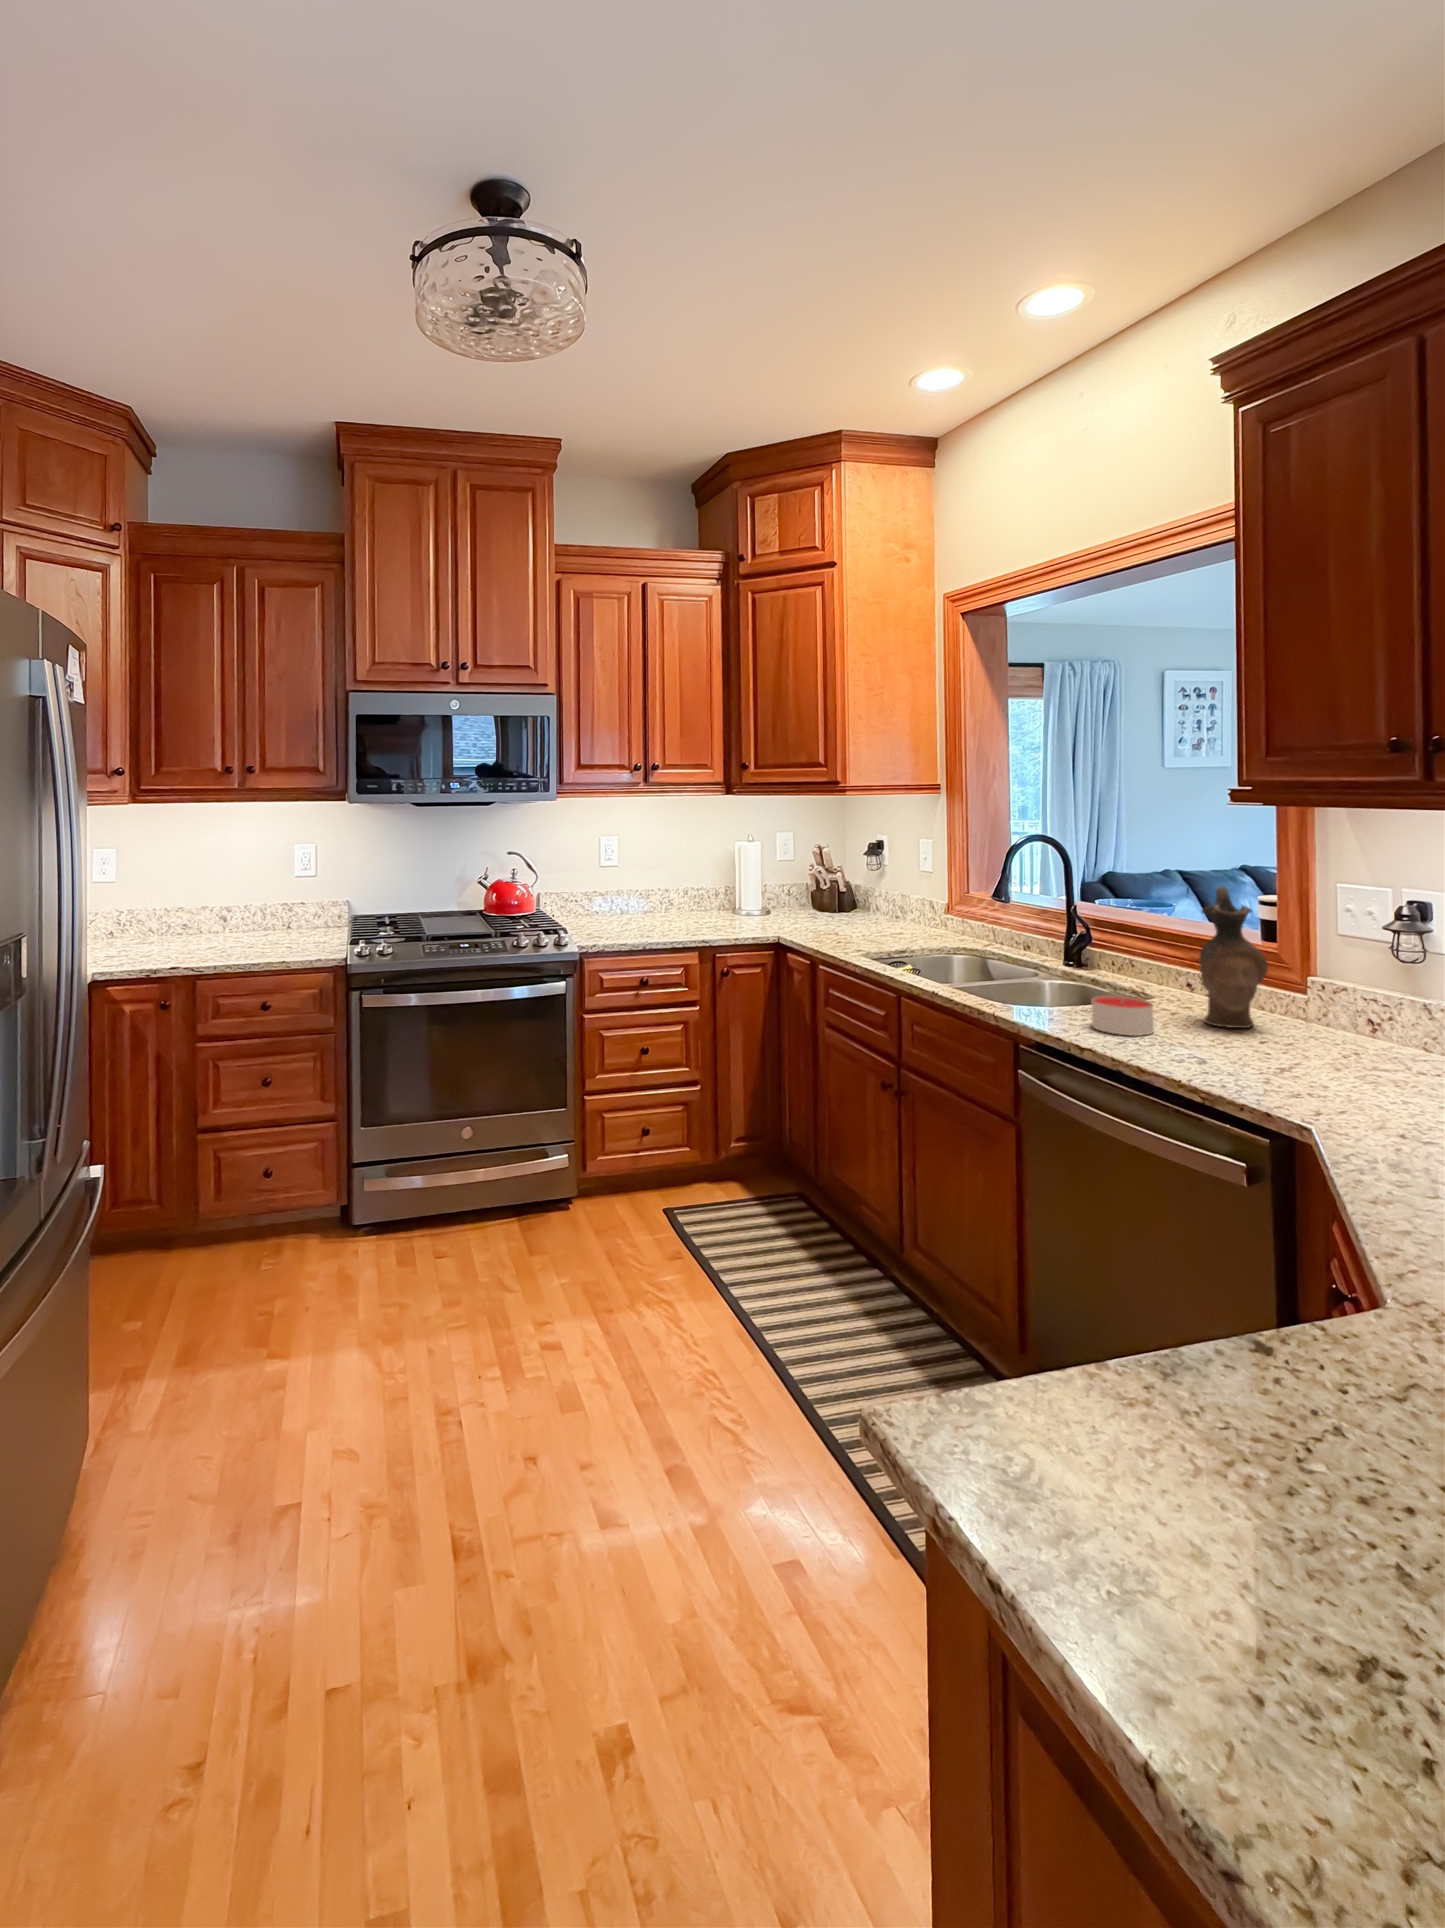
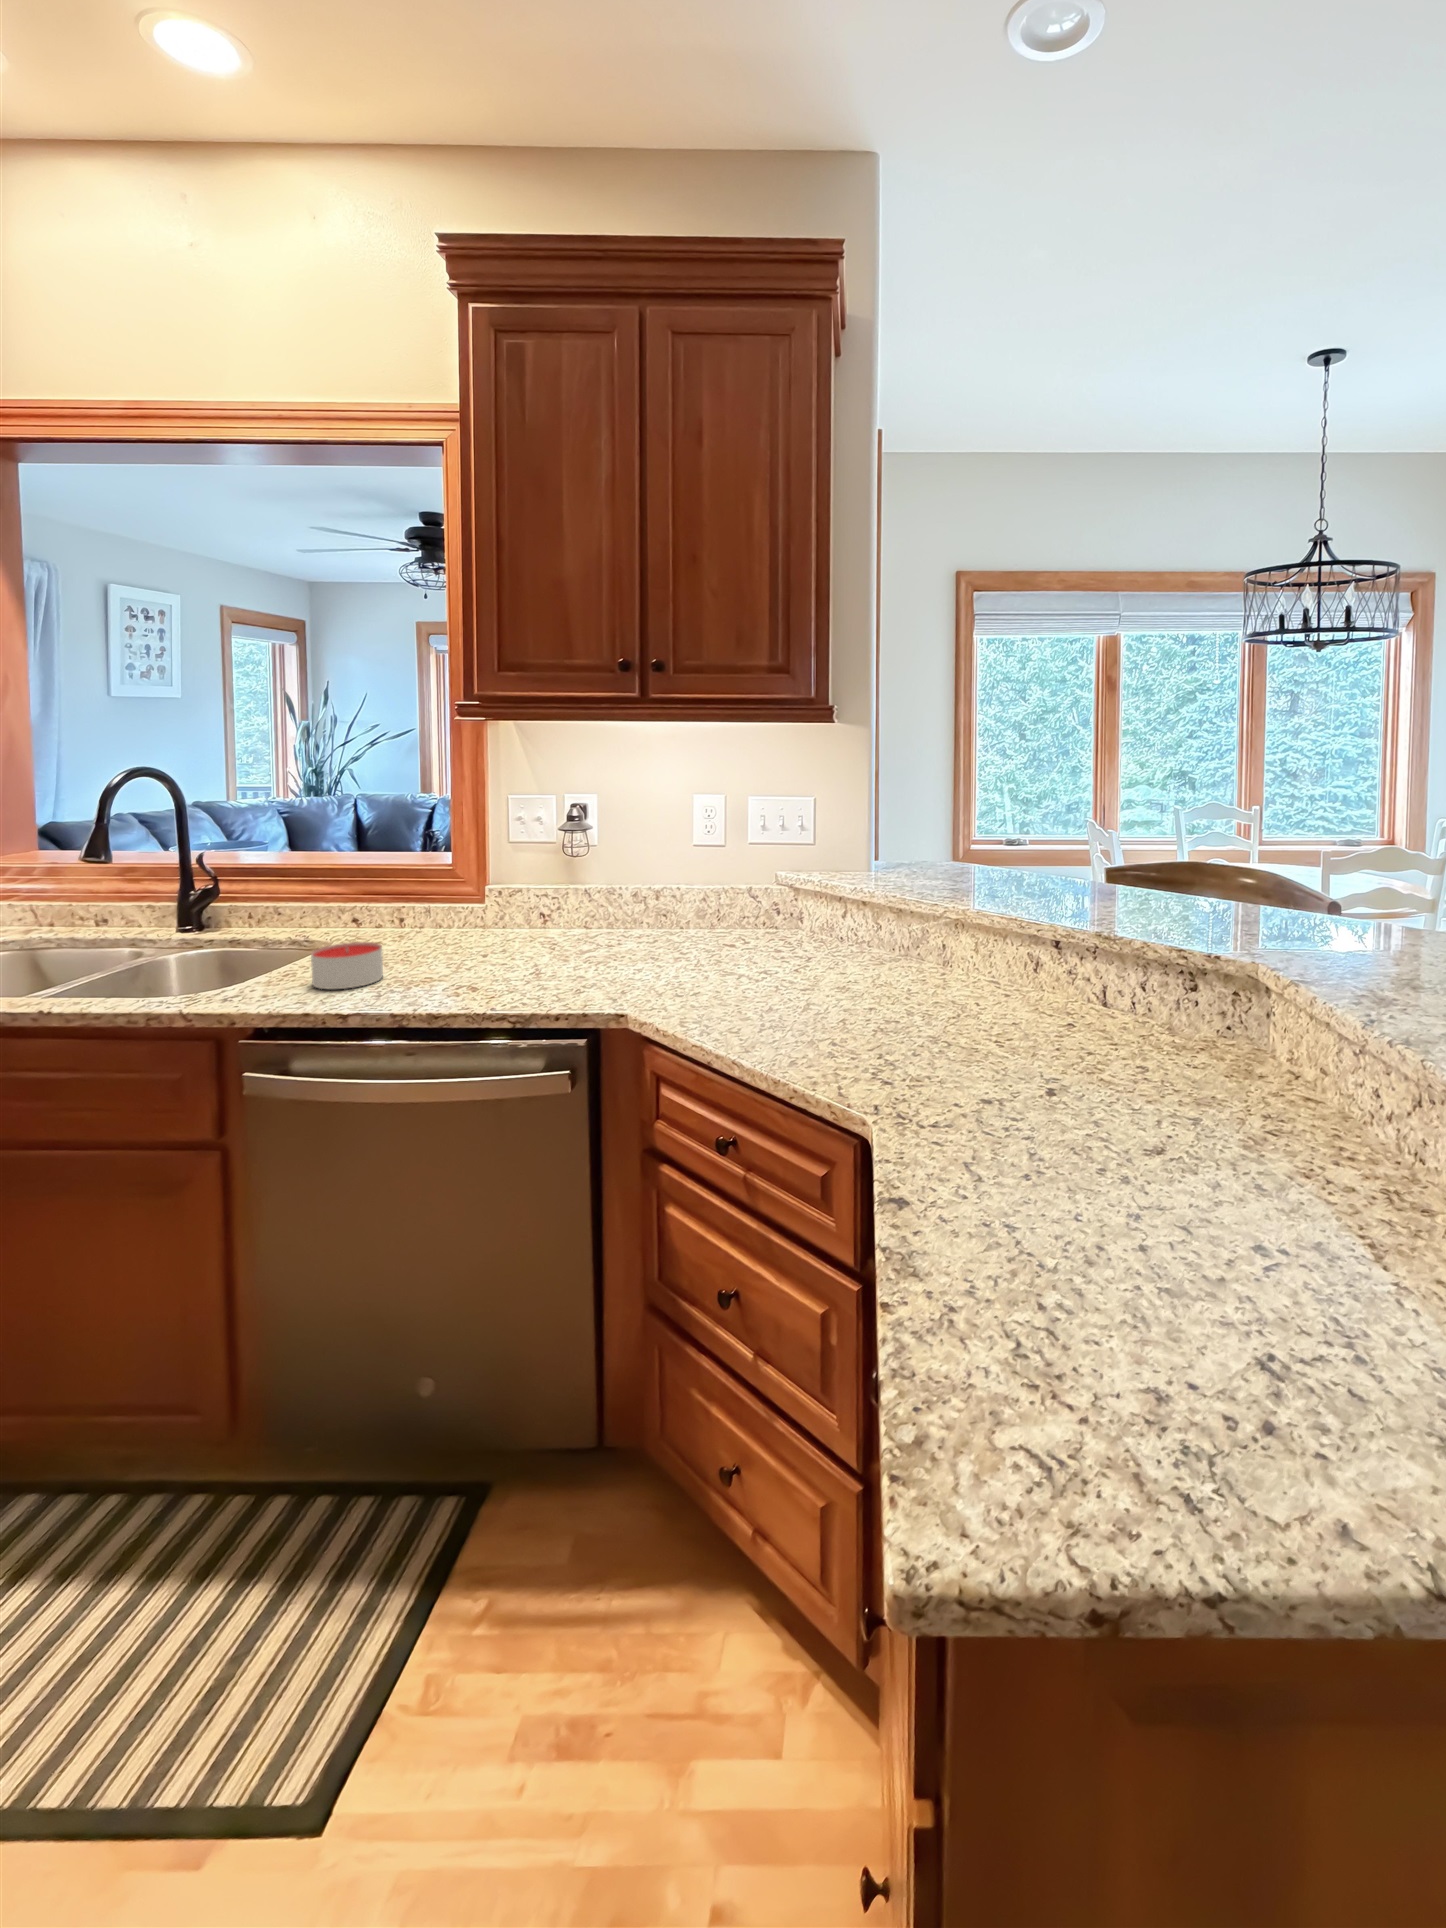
ceramic pitcher: present [1199,887,1268,1028] -> none [403,808,470,952]

